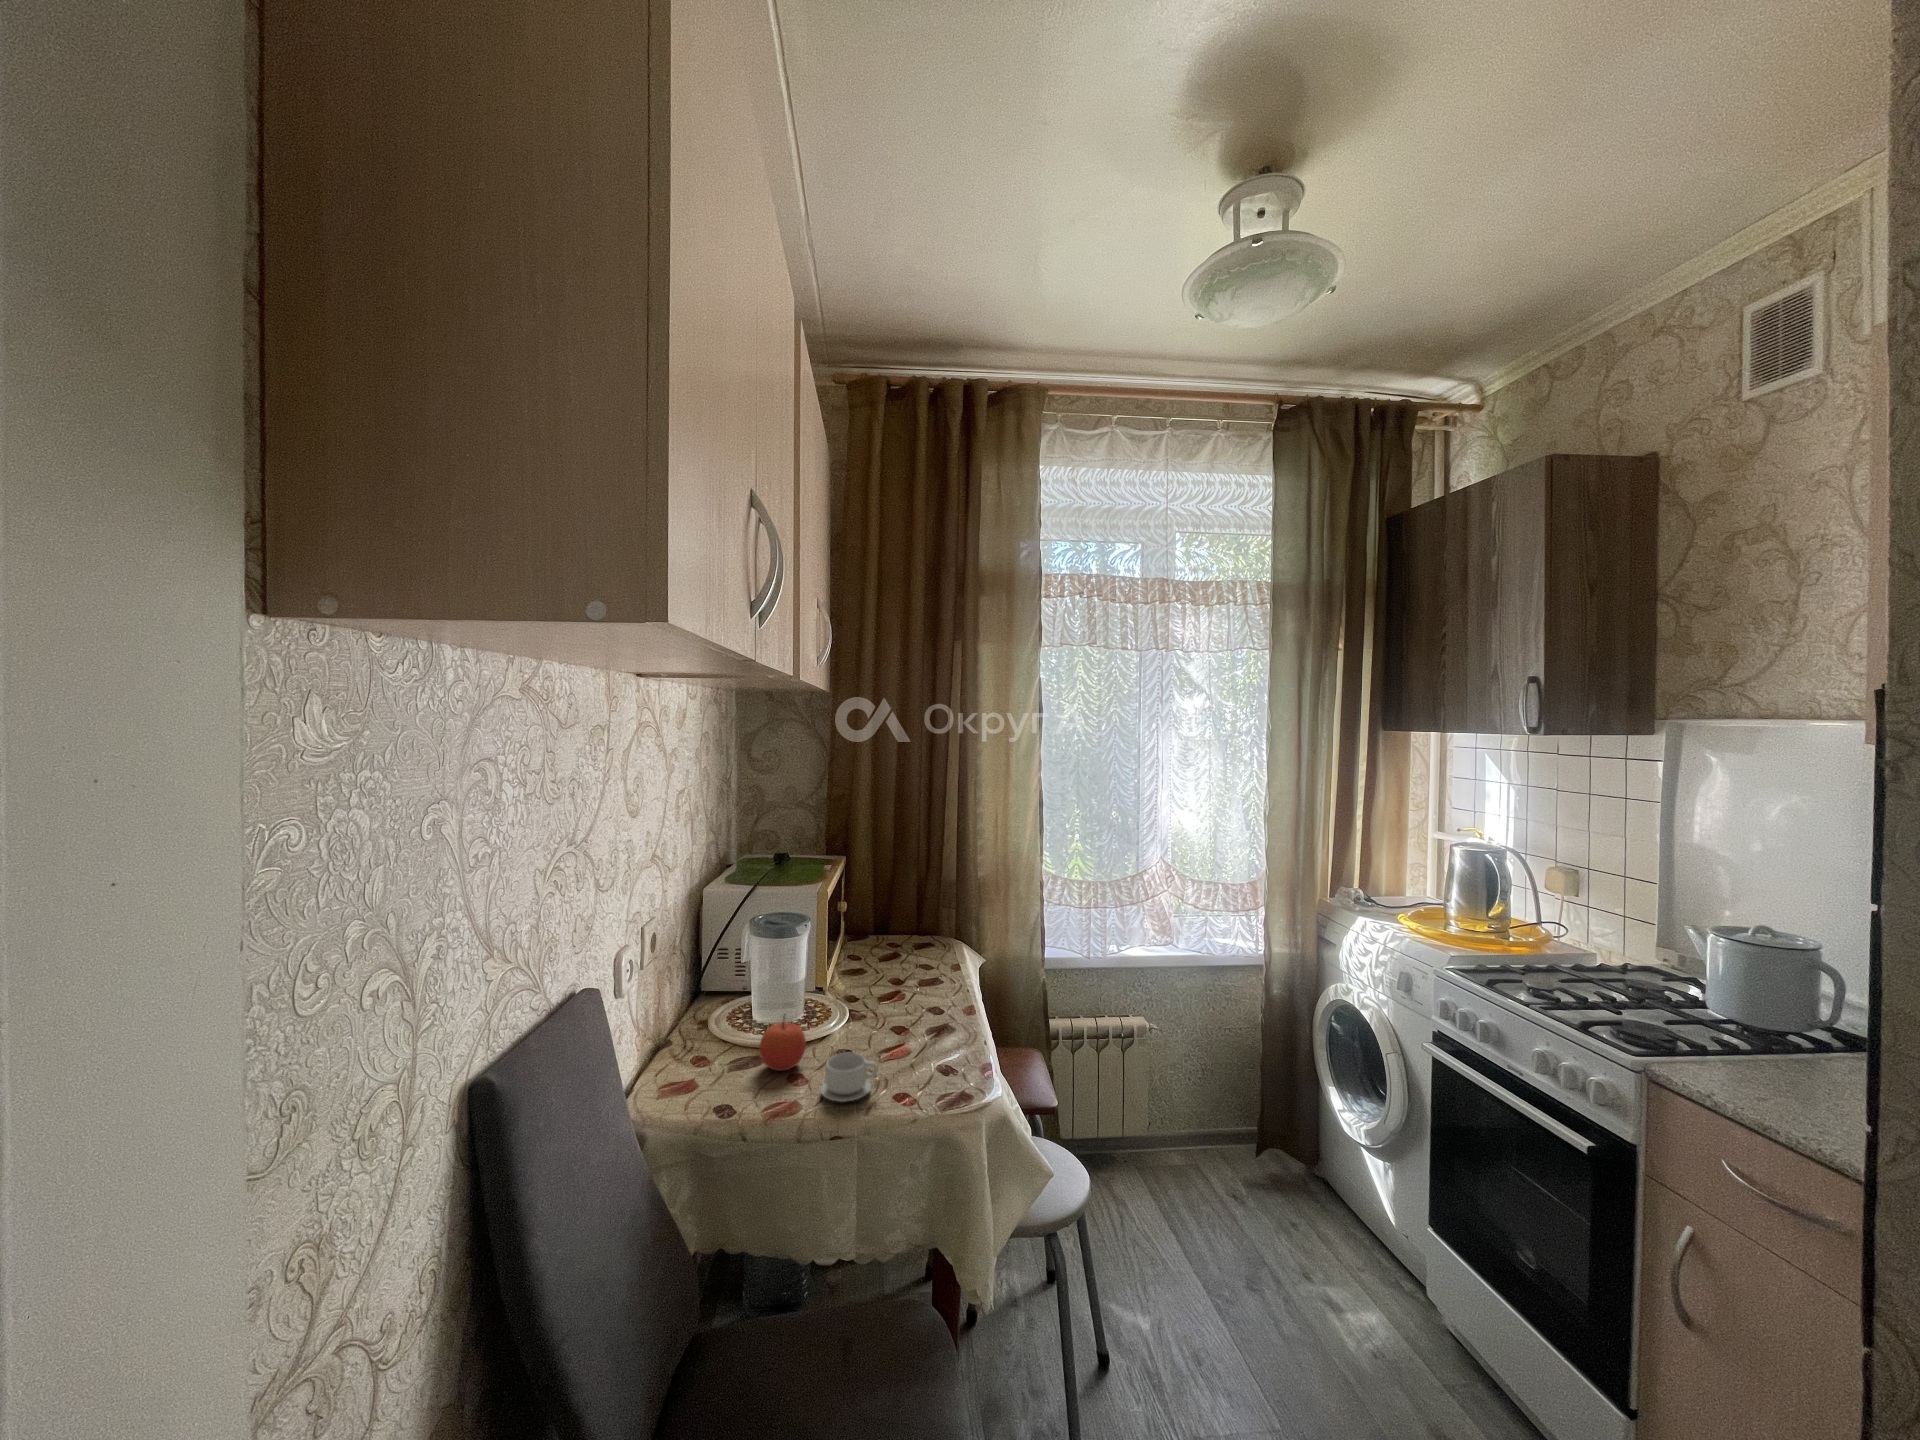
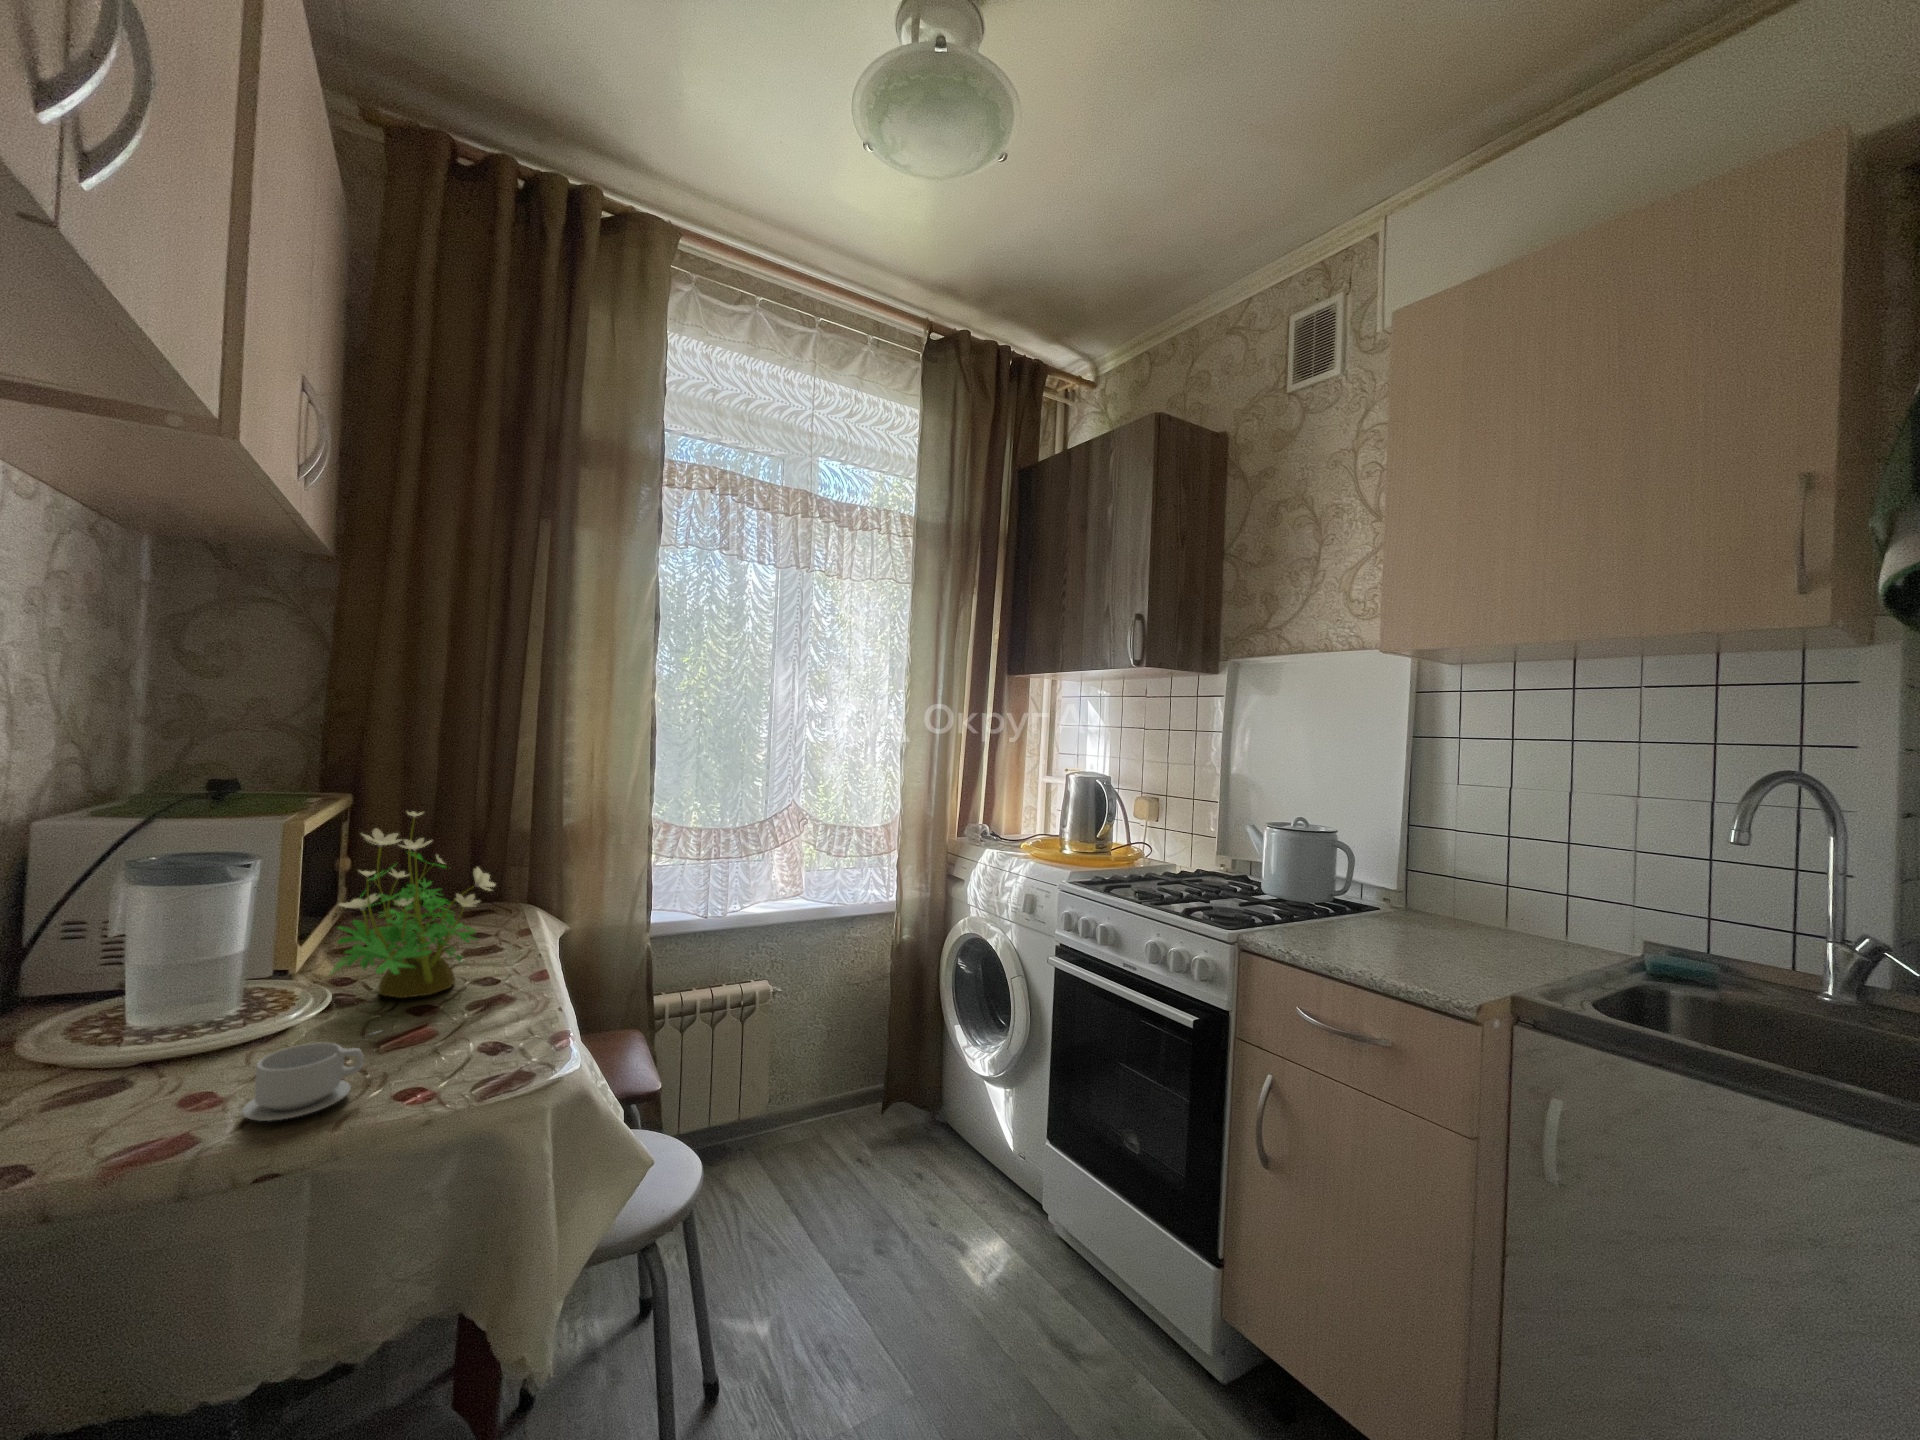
potted plant: none [848,886,940,1016] -> present [331,811,495,998]
apple: present [759,1022,806,1071] -> none [108,1001,222,1100]

